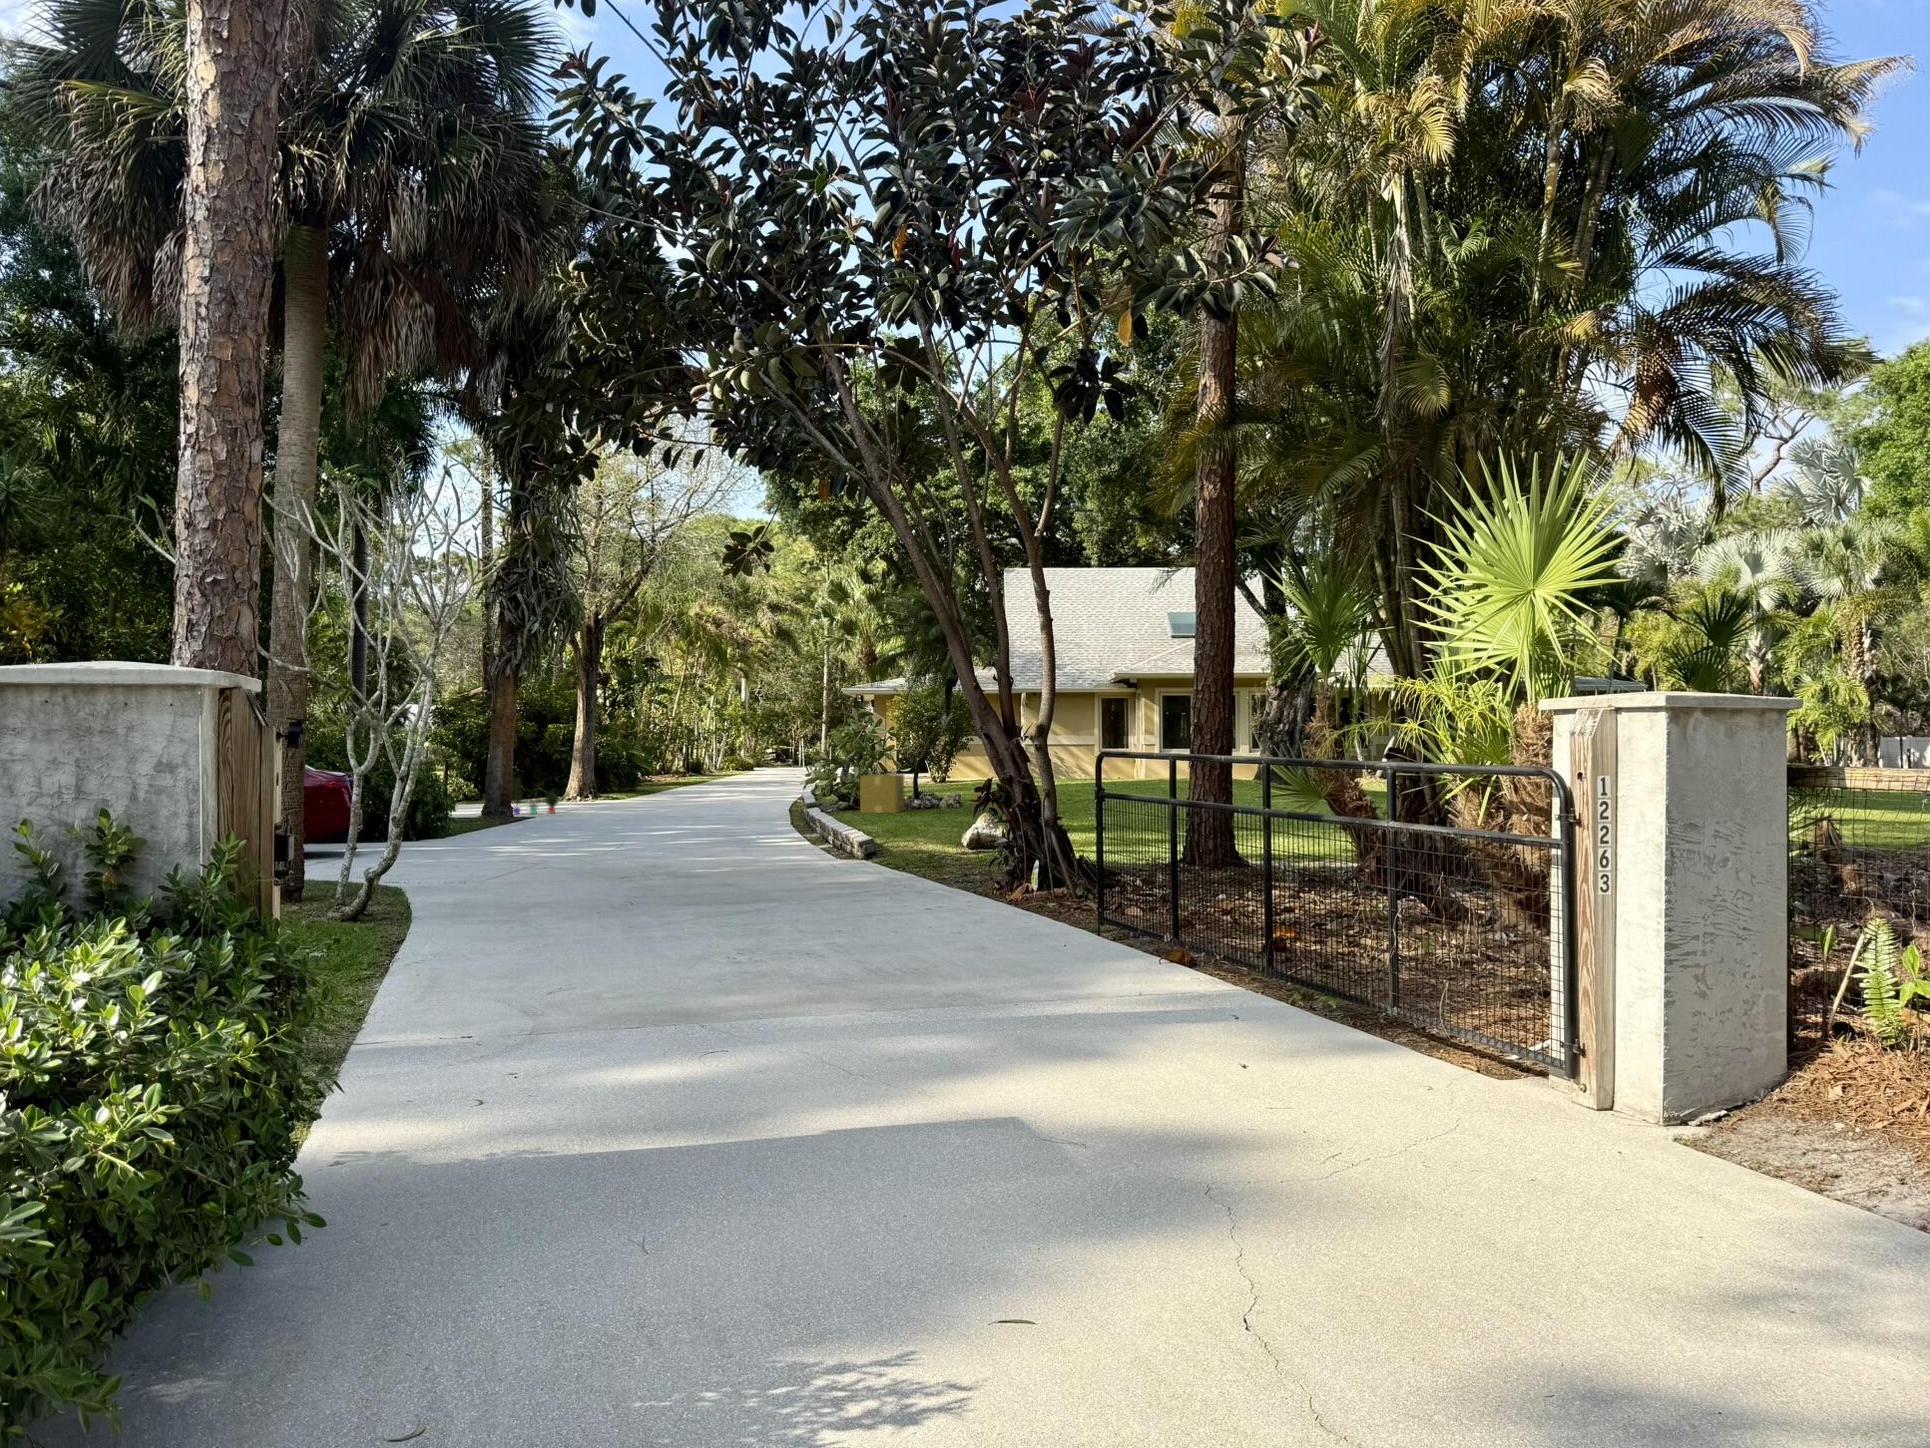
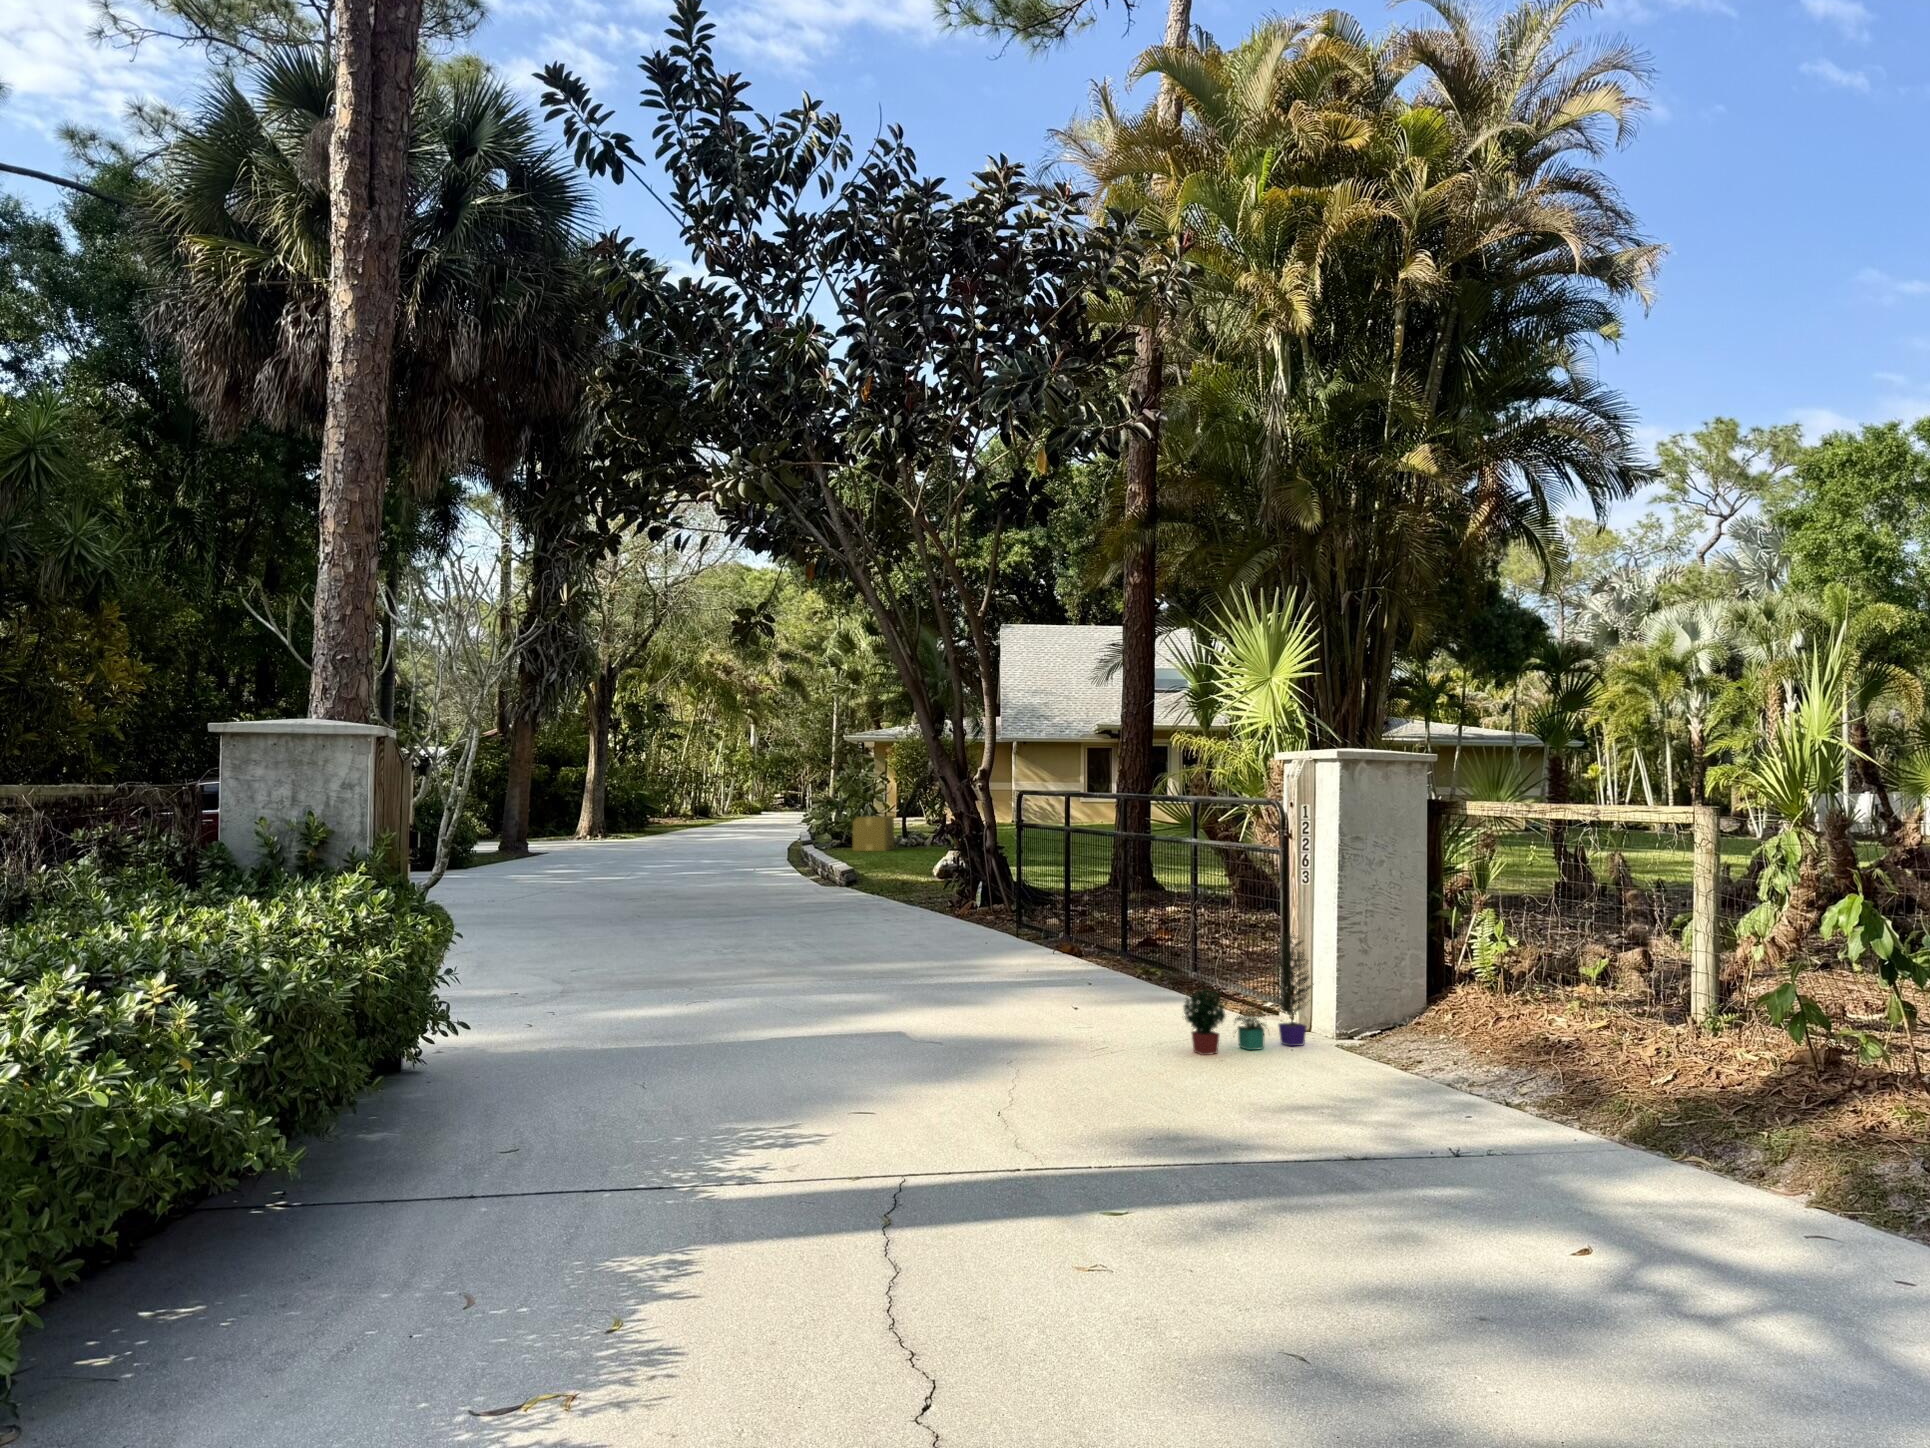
potted plant: present [511,778,558,814] -> present [1184,935,1314,1055]

